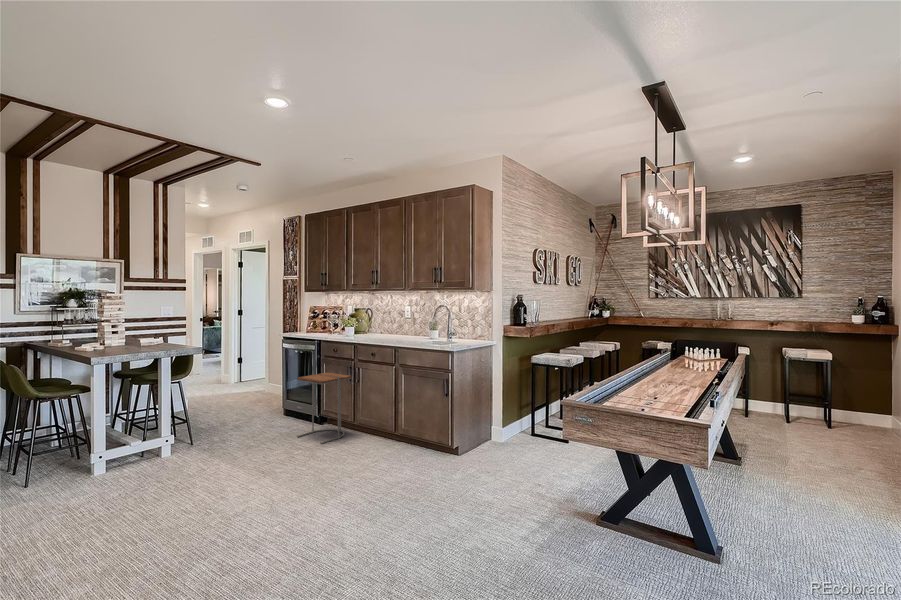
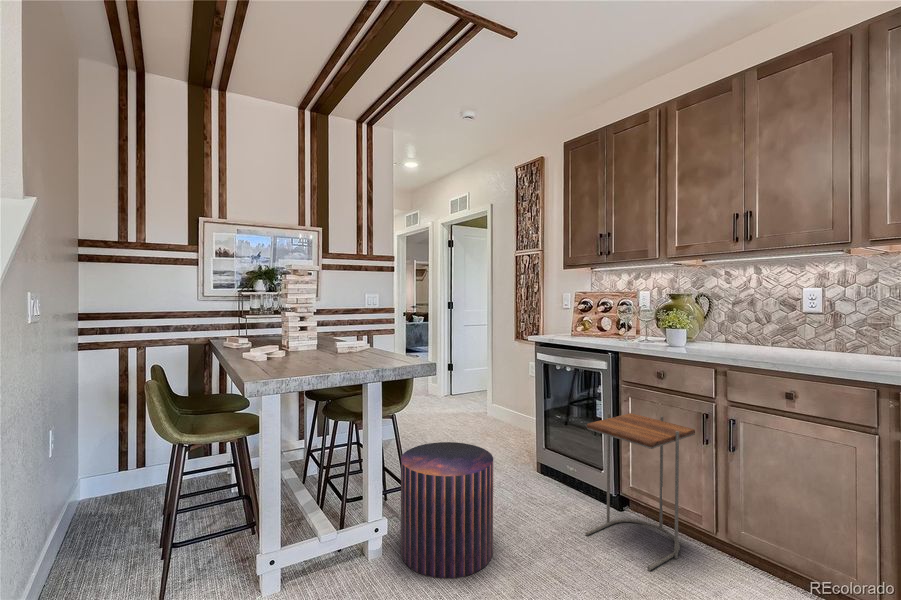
pouf: none [183,394,240,459] -> present [401,442,493,578]

